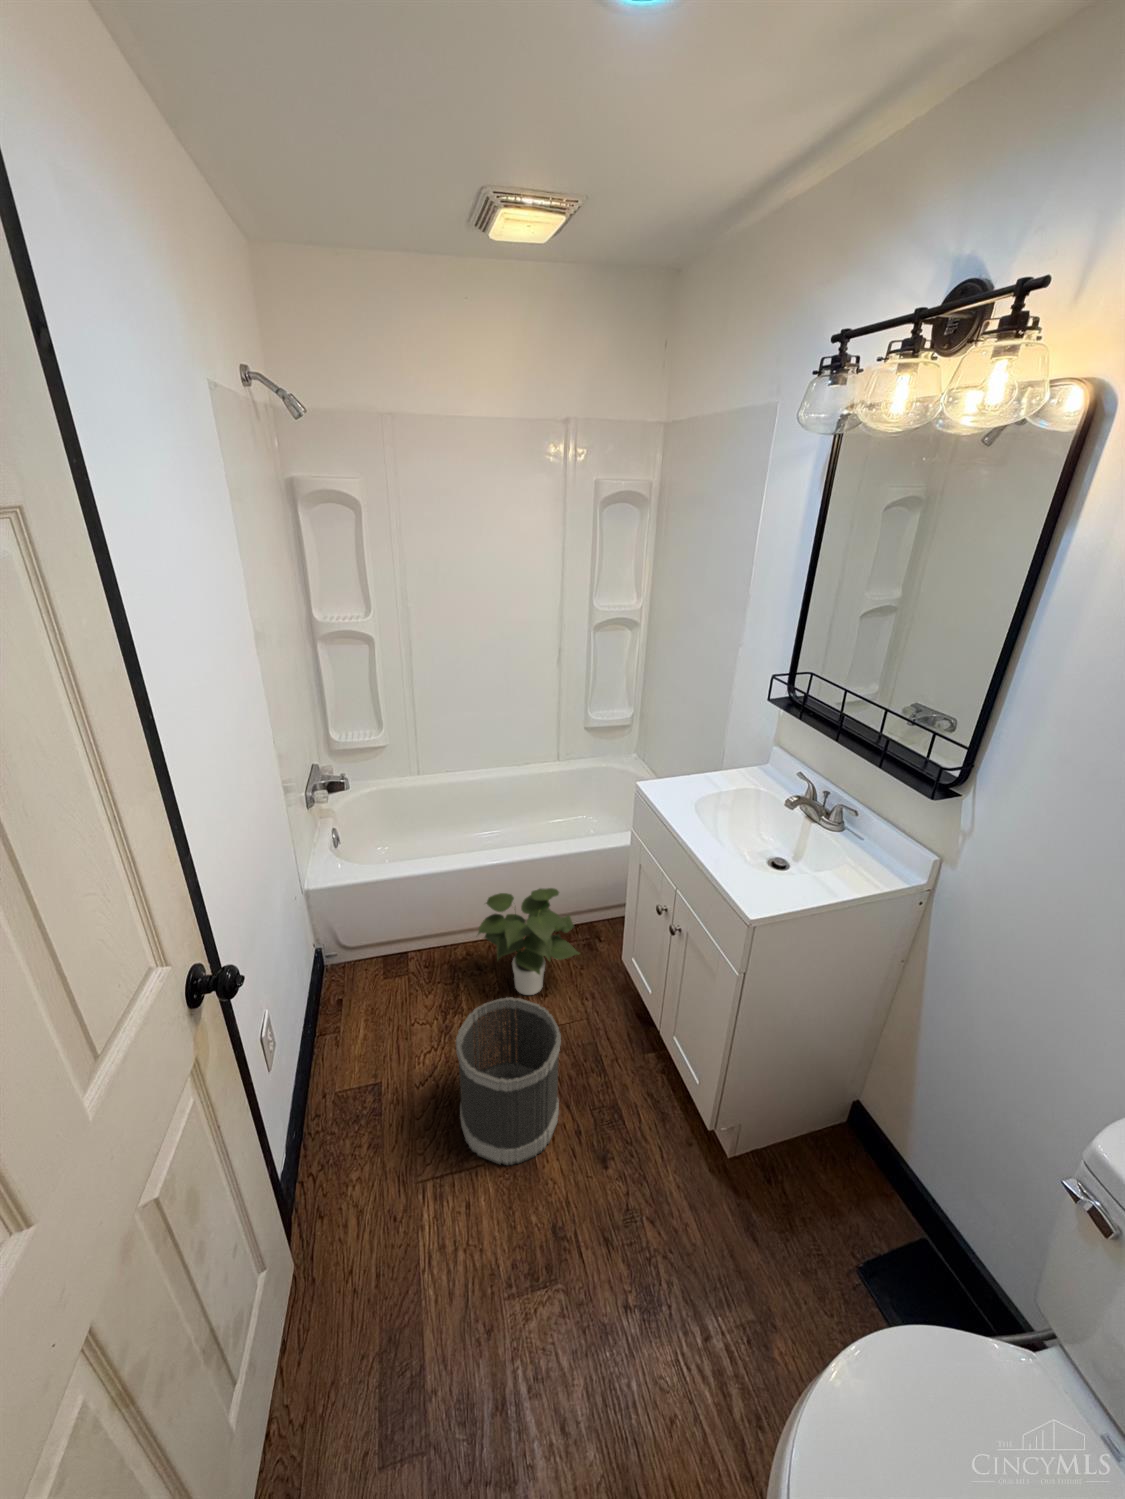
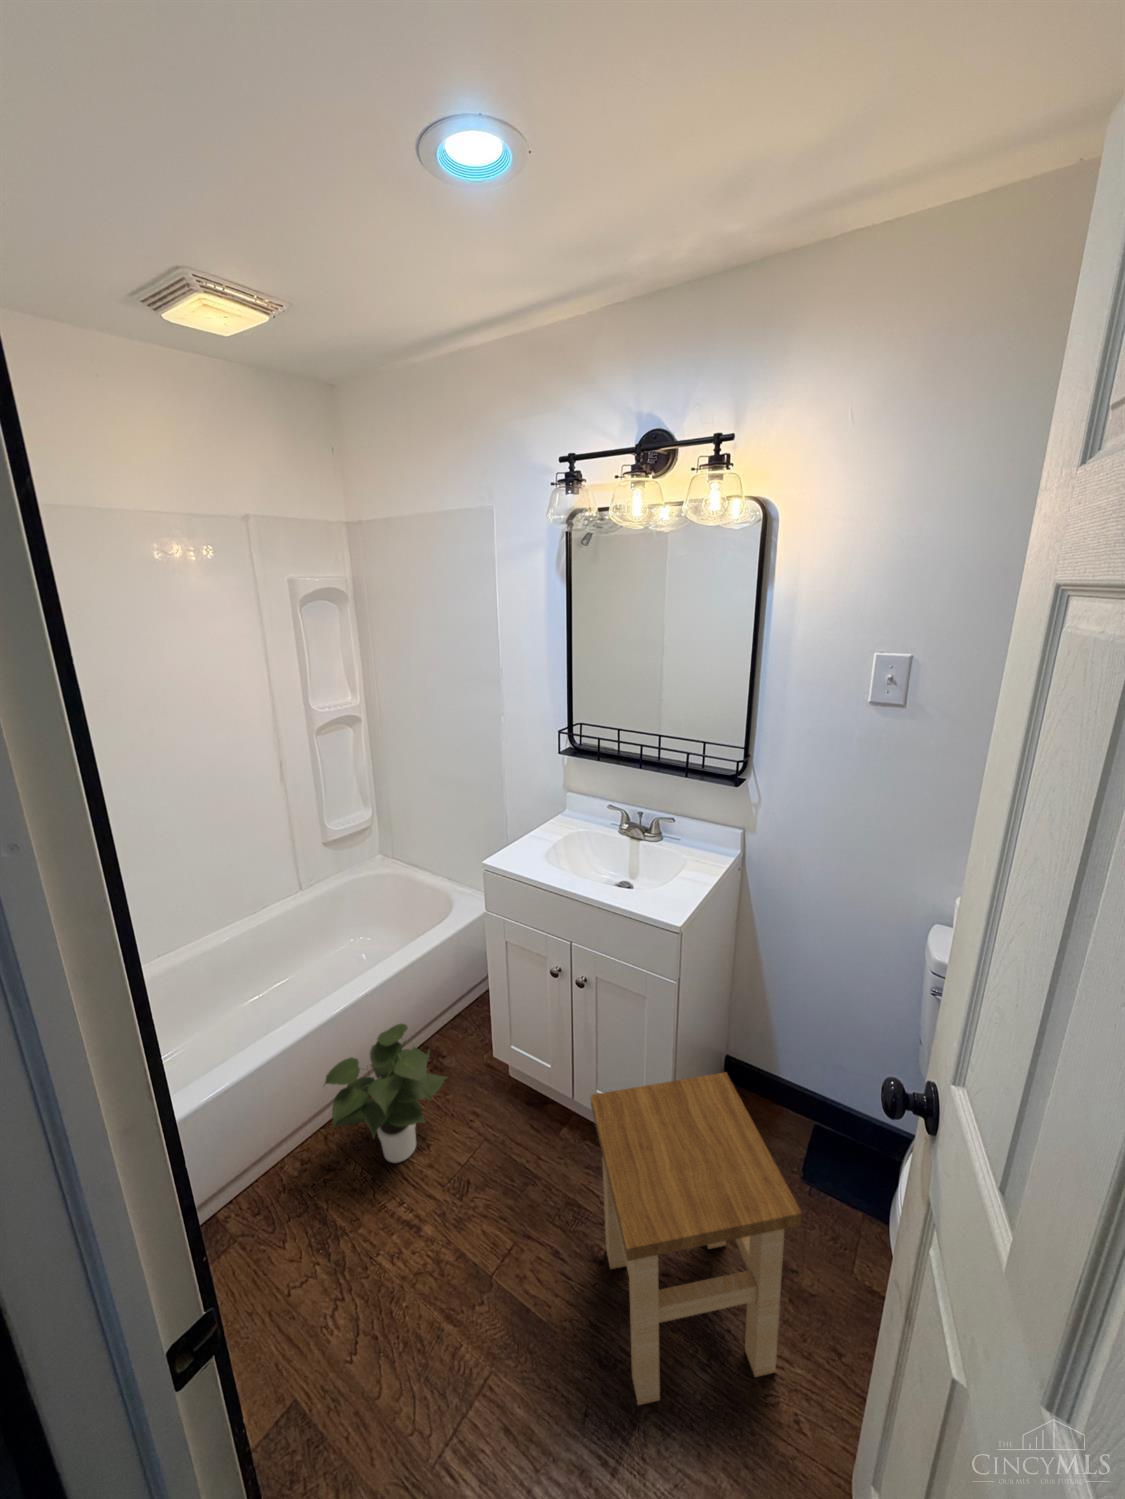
wastebasket: present [456,997,561,1165] -> none [407,1141,536,1370]
stool: none [549,1028,773,1370] -> present [590,1072,802,1405]

